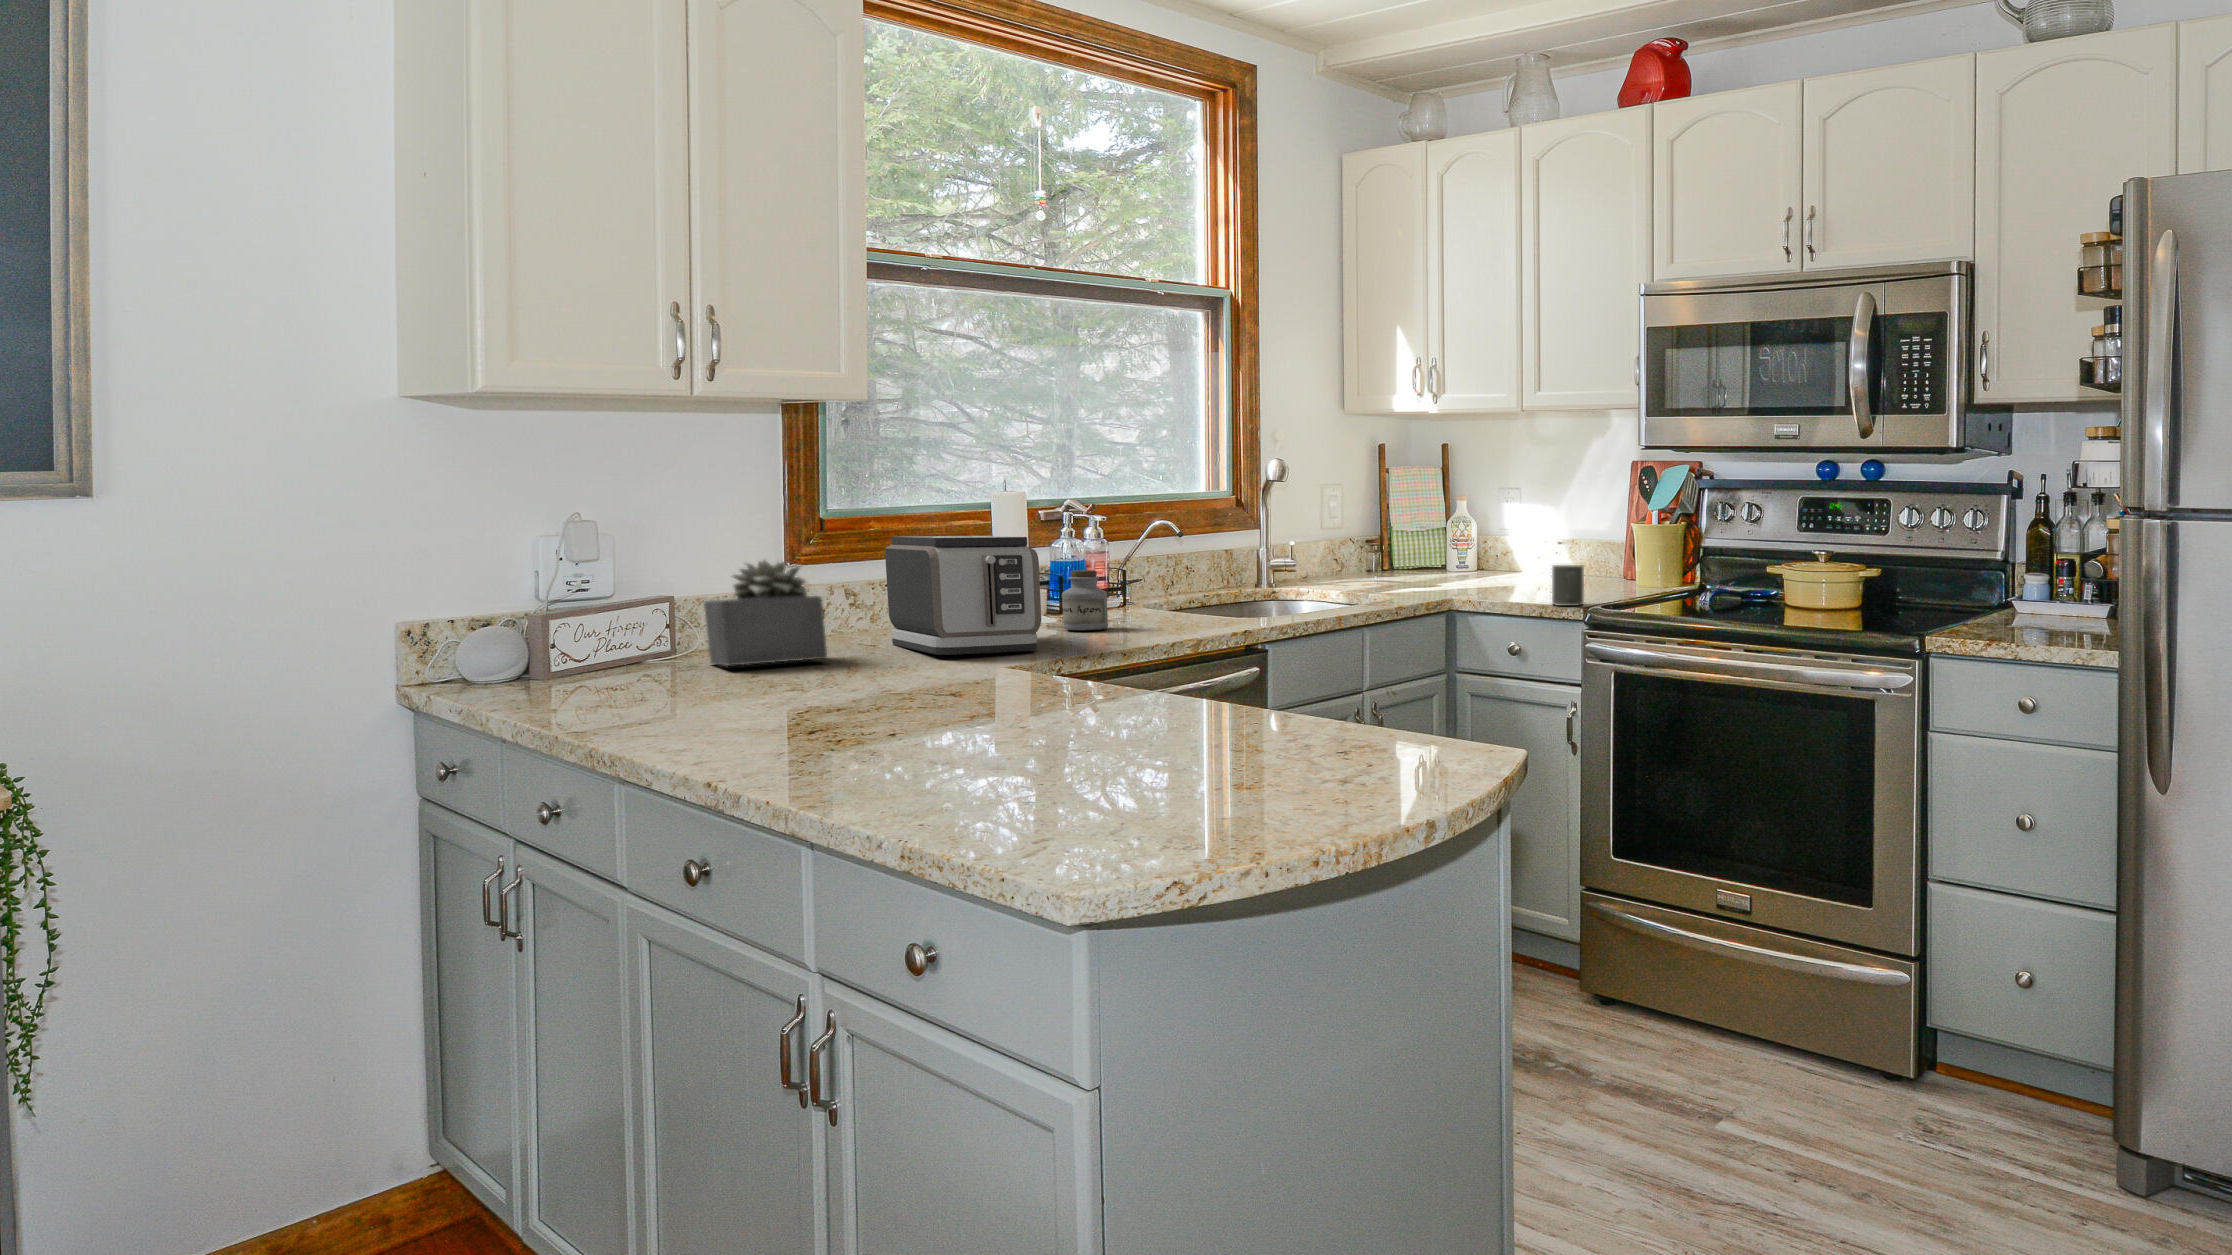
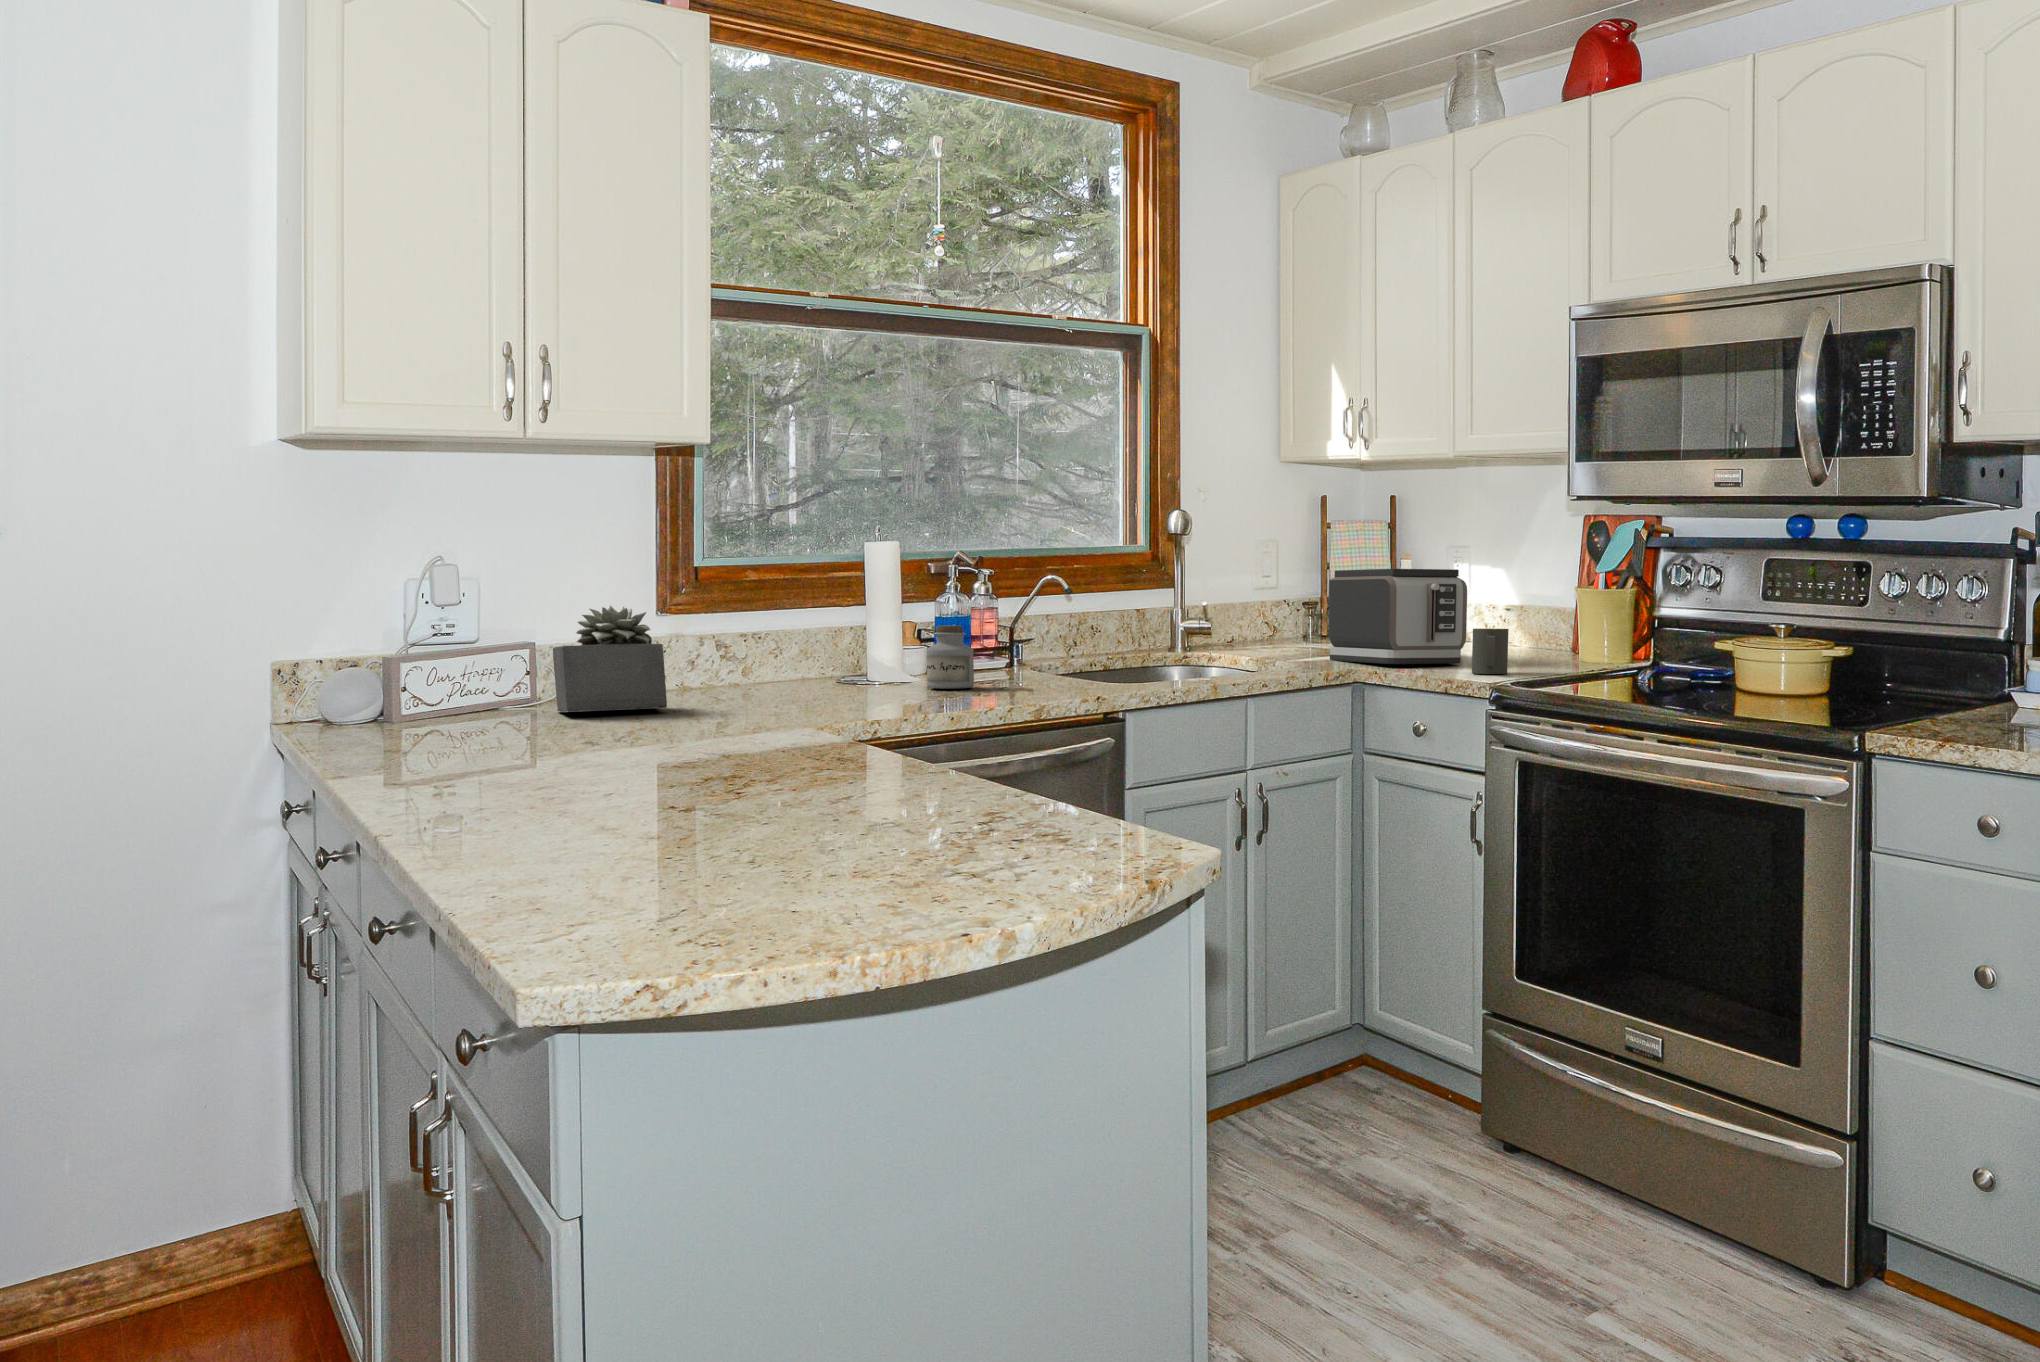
toaster: present [885,536,1041,655] -> present [1328,569,1467,664]

